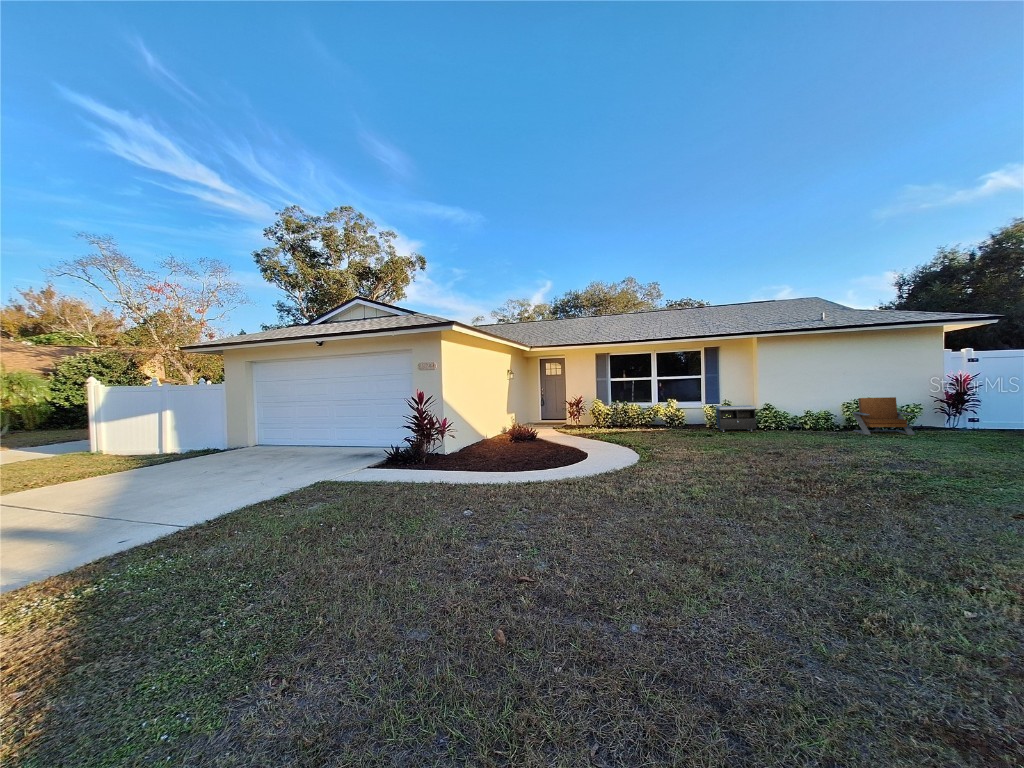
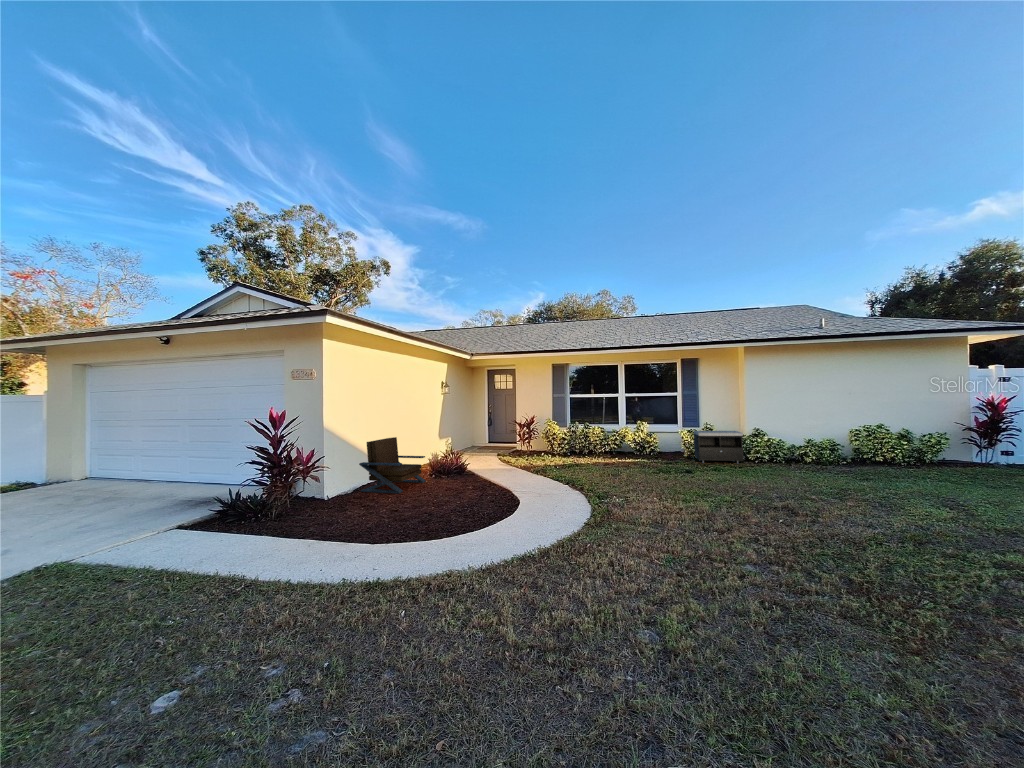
lounge chair: present [852,397,915,435] -> present [359,437,426,493]

